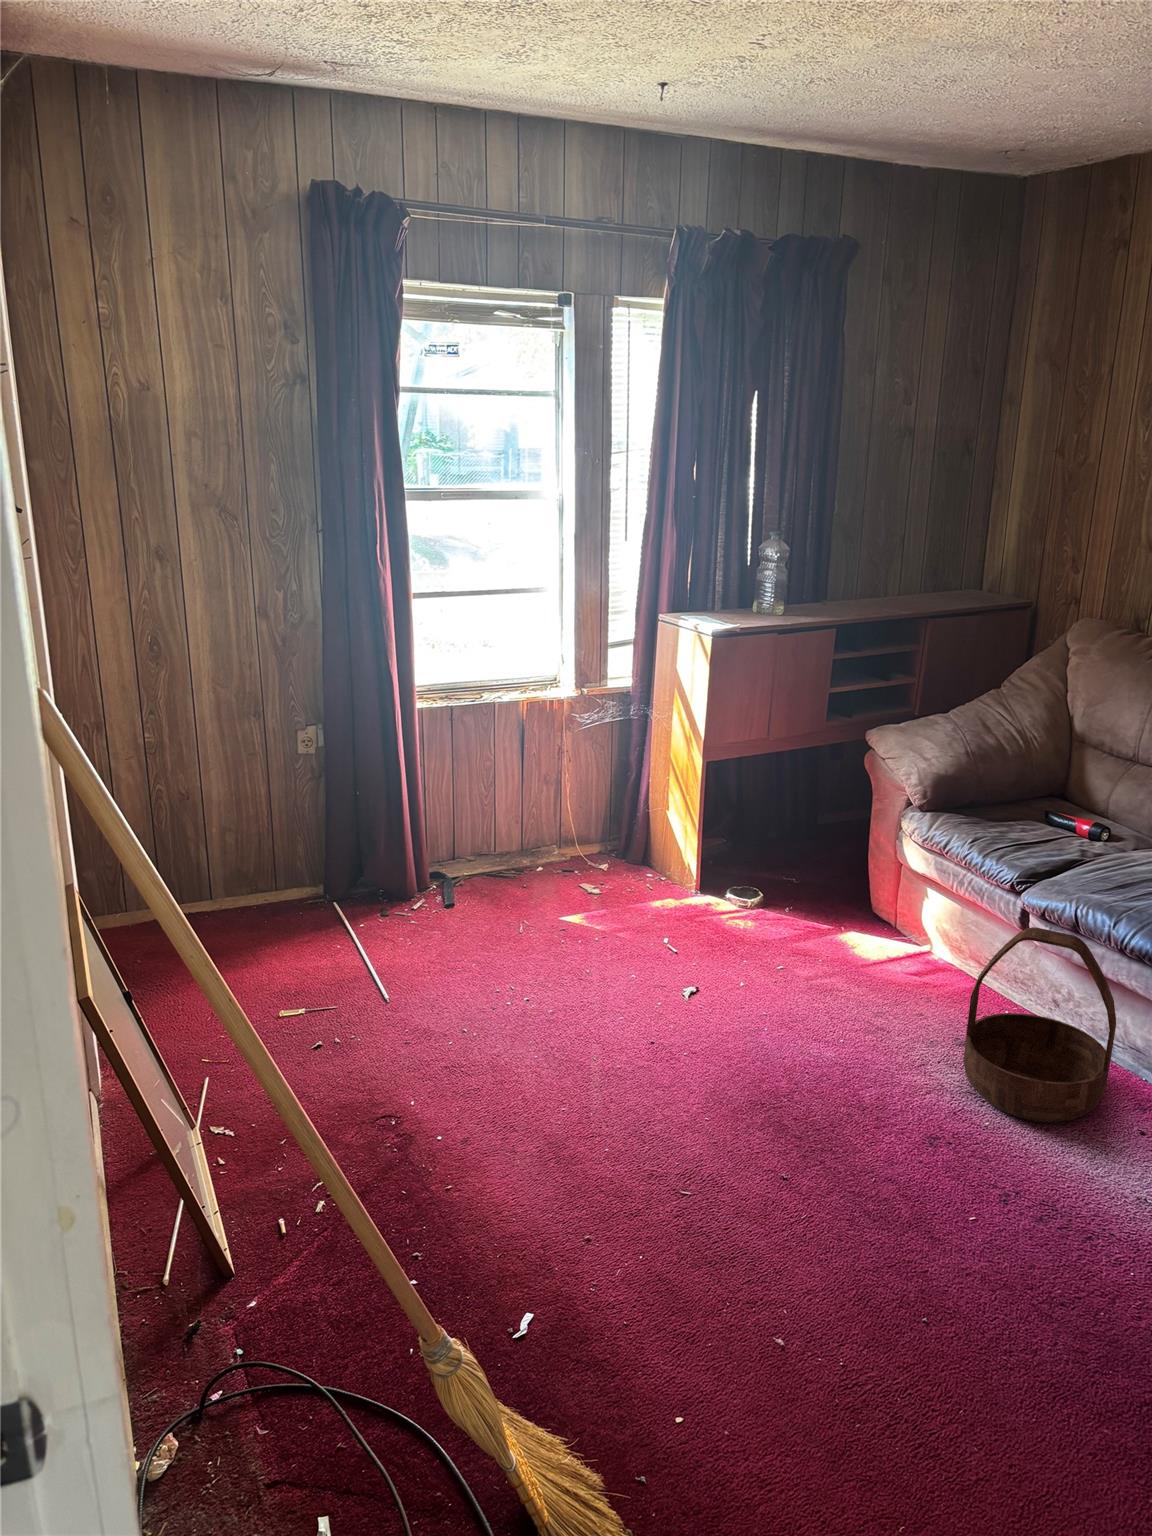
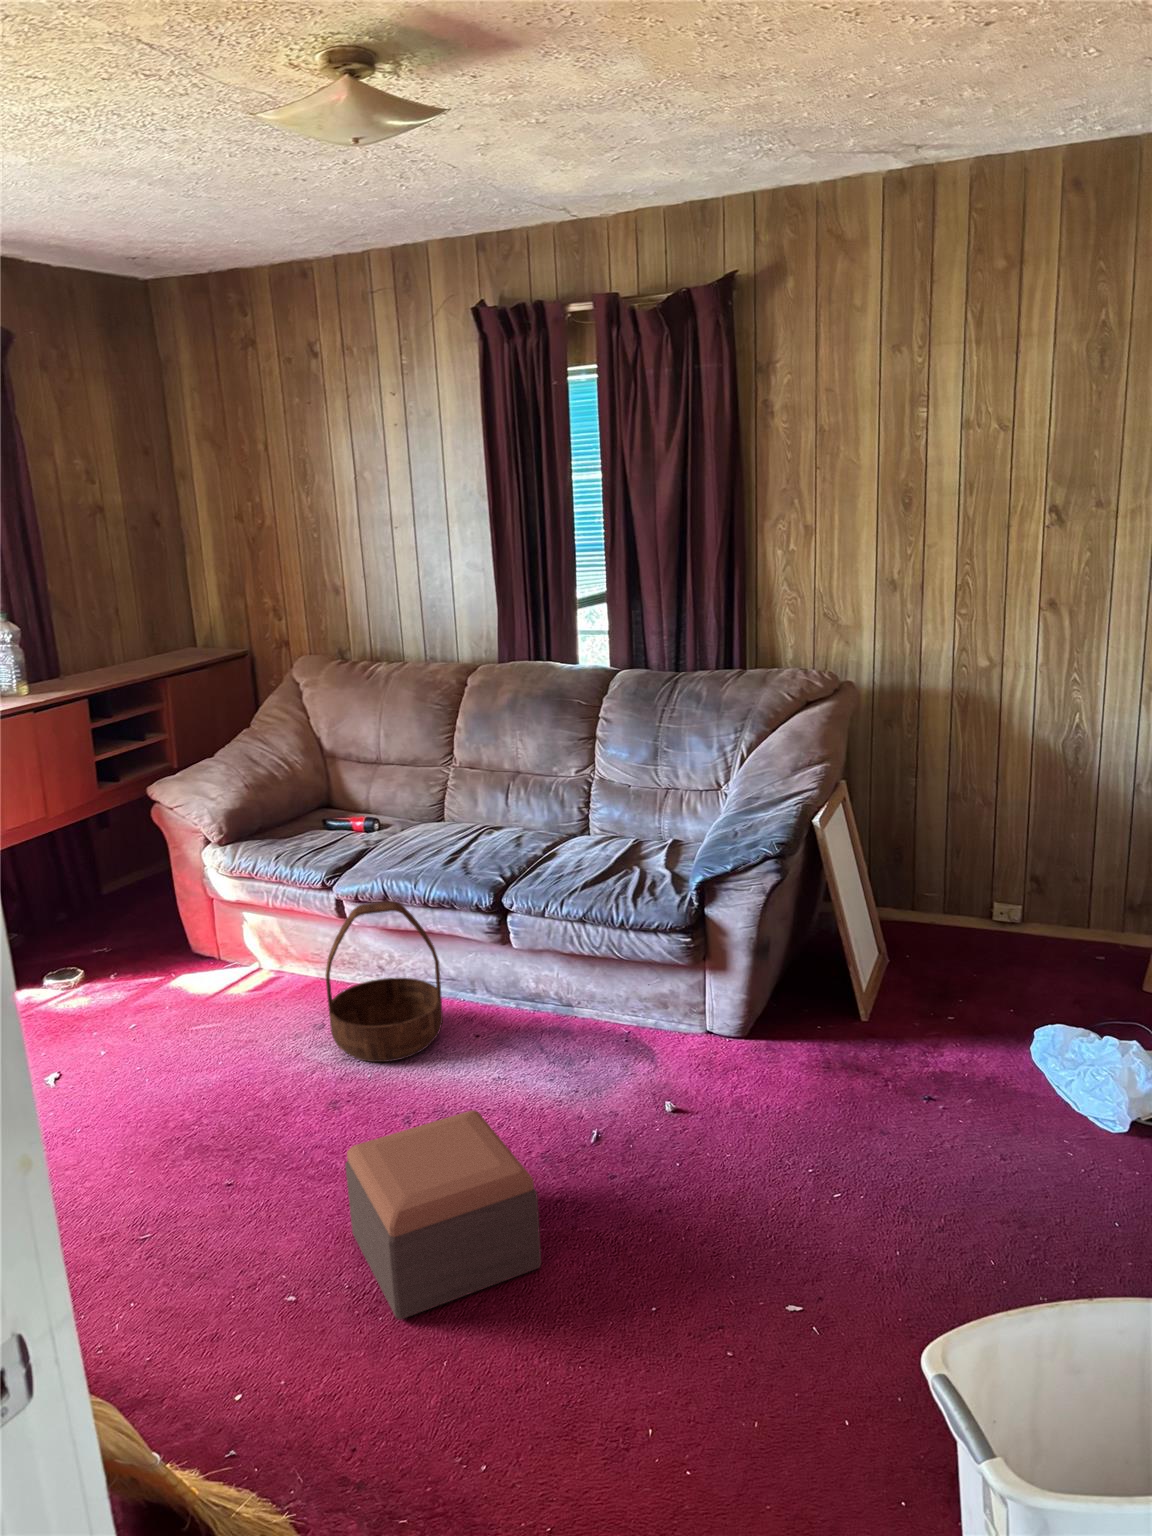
footstool: none [875,1210,1099,1482] -> present [345,1110,541,1320]

